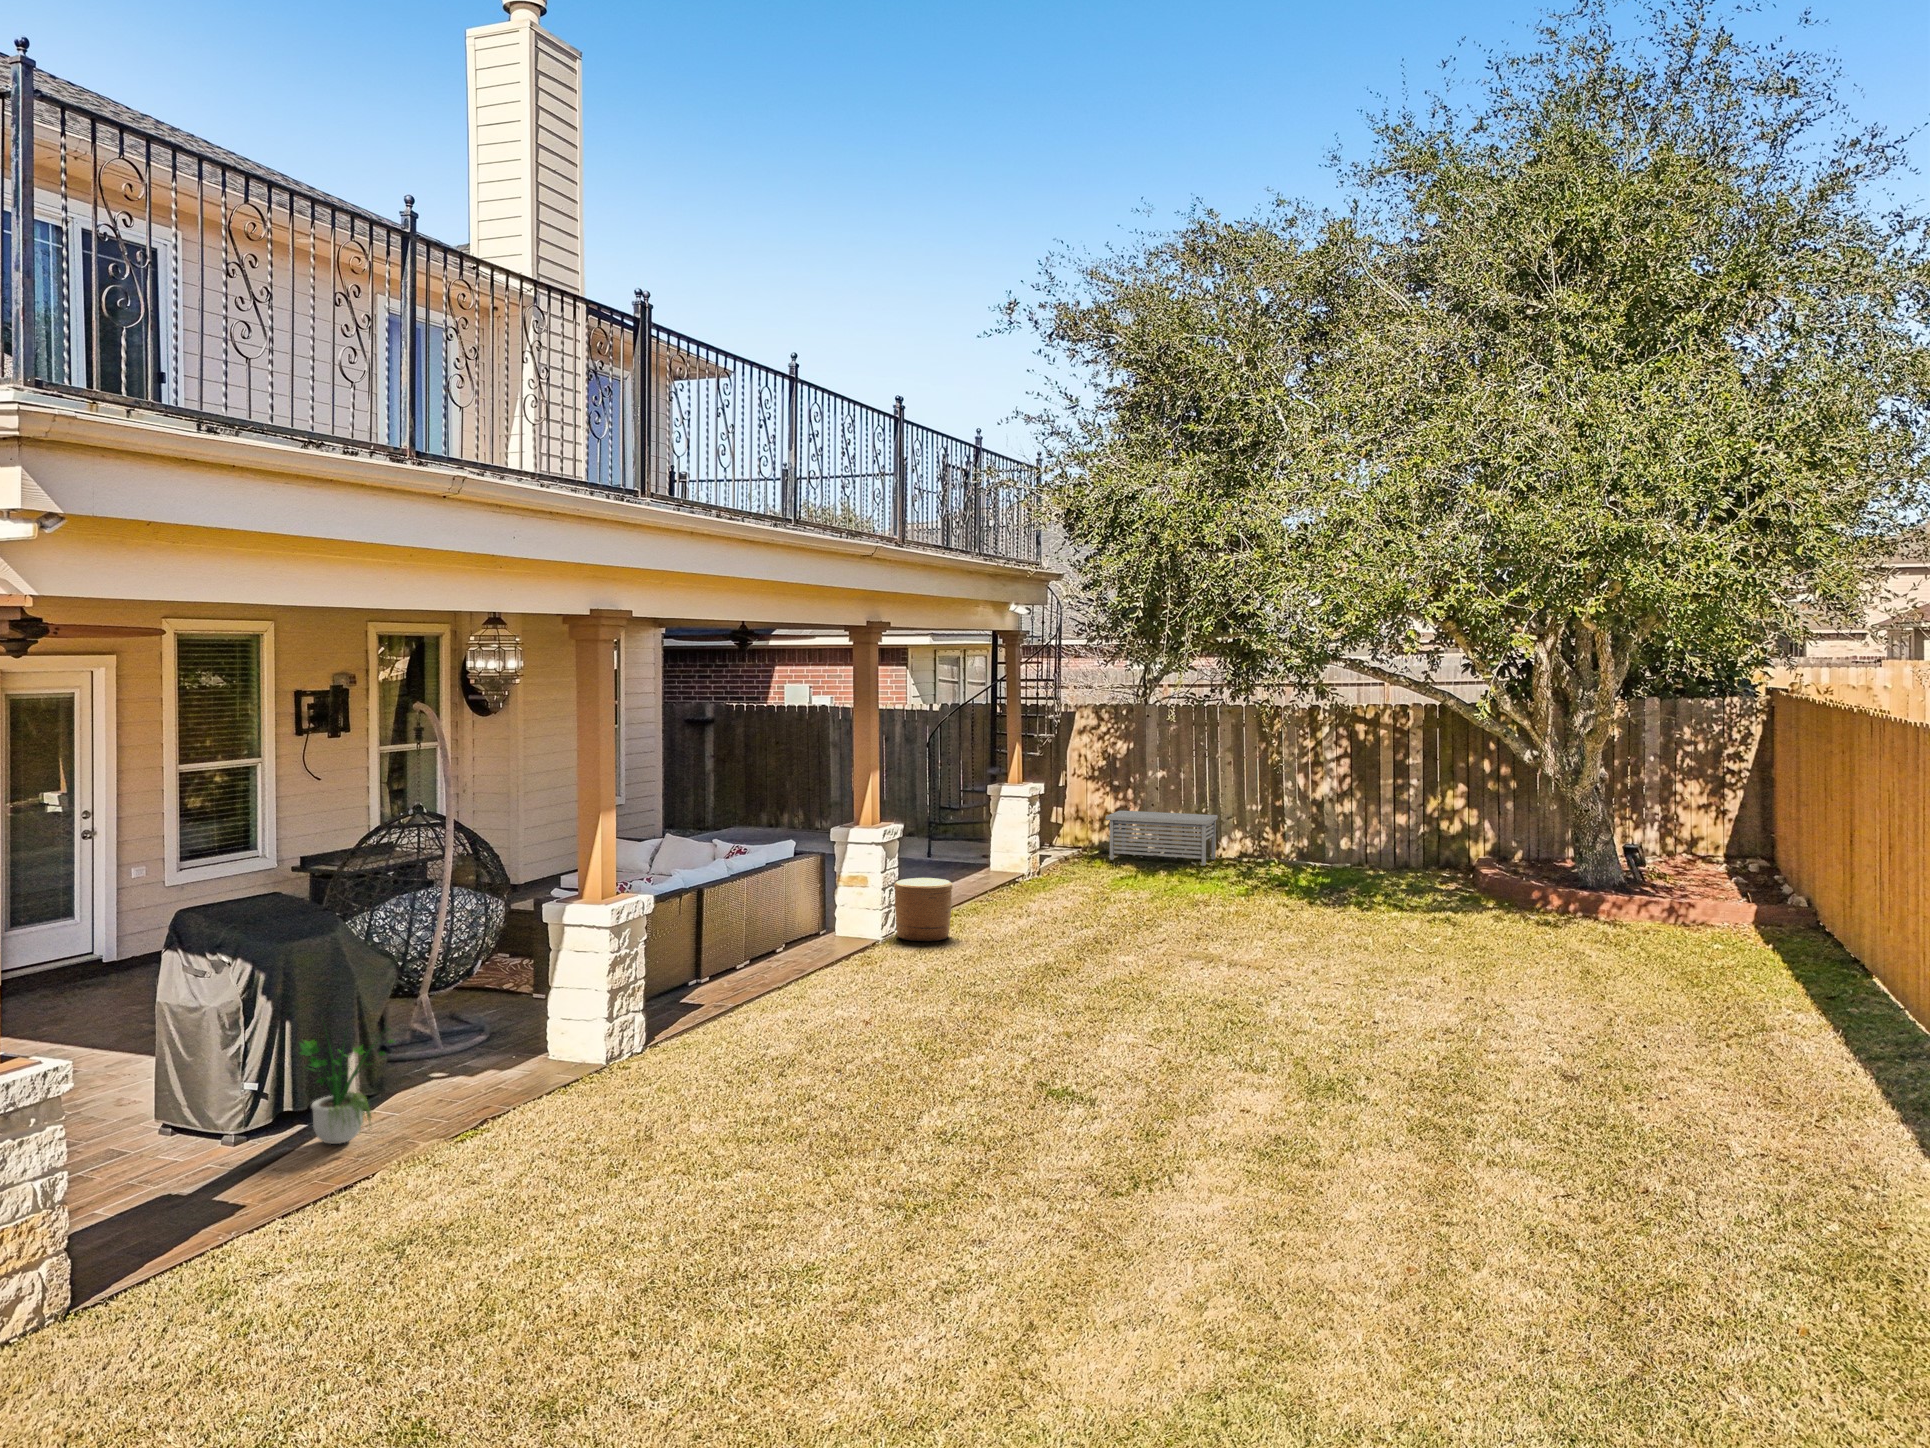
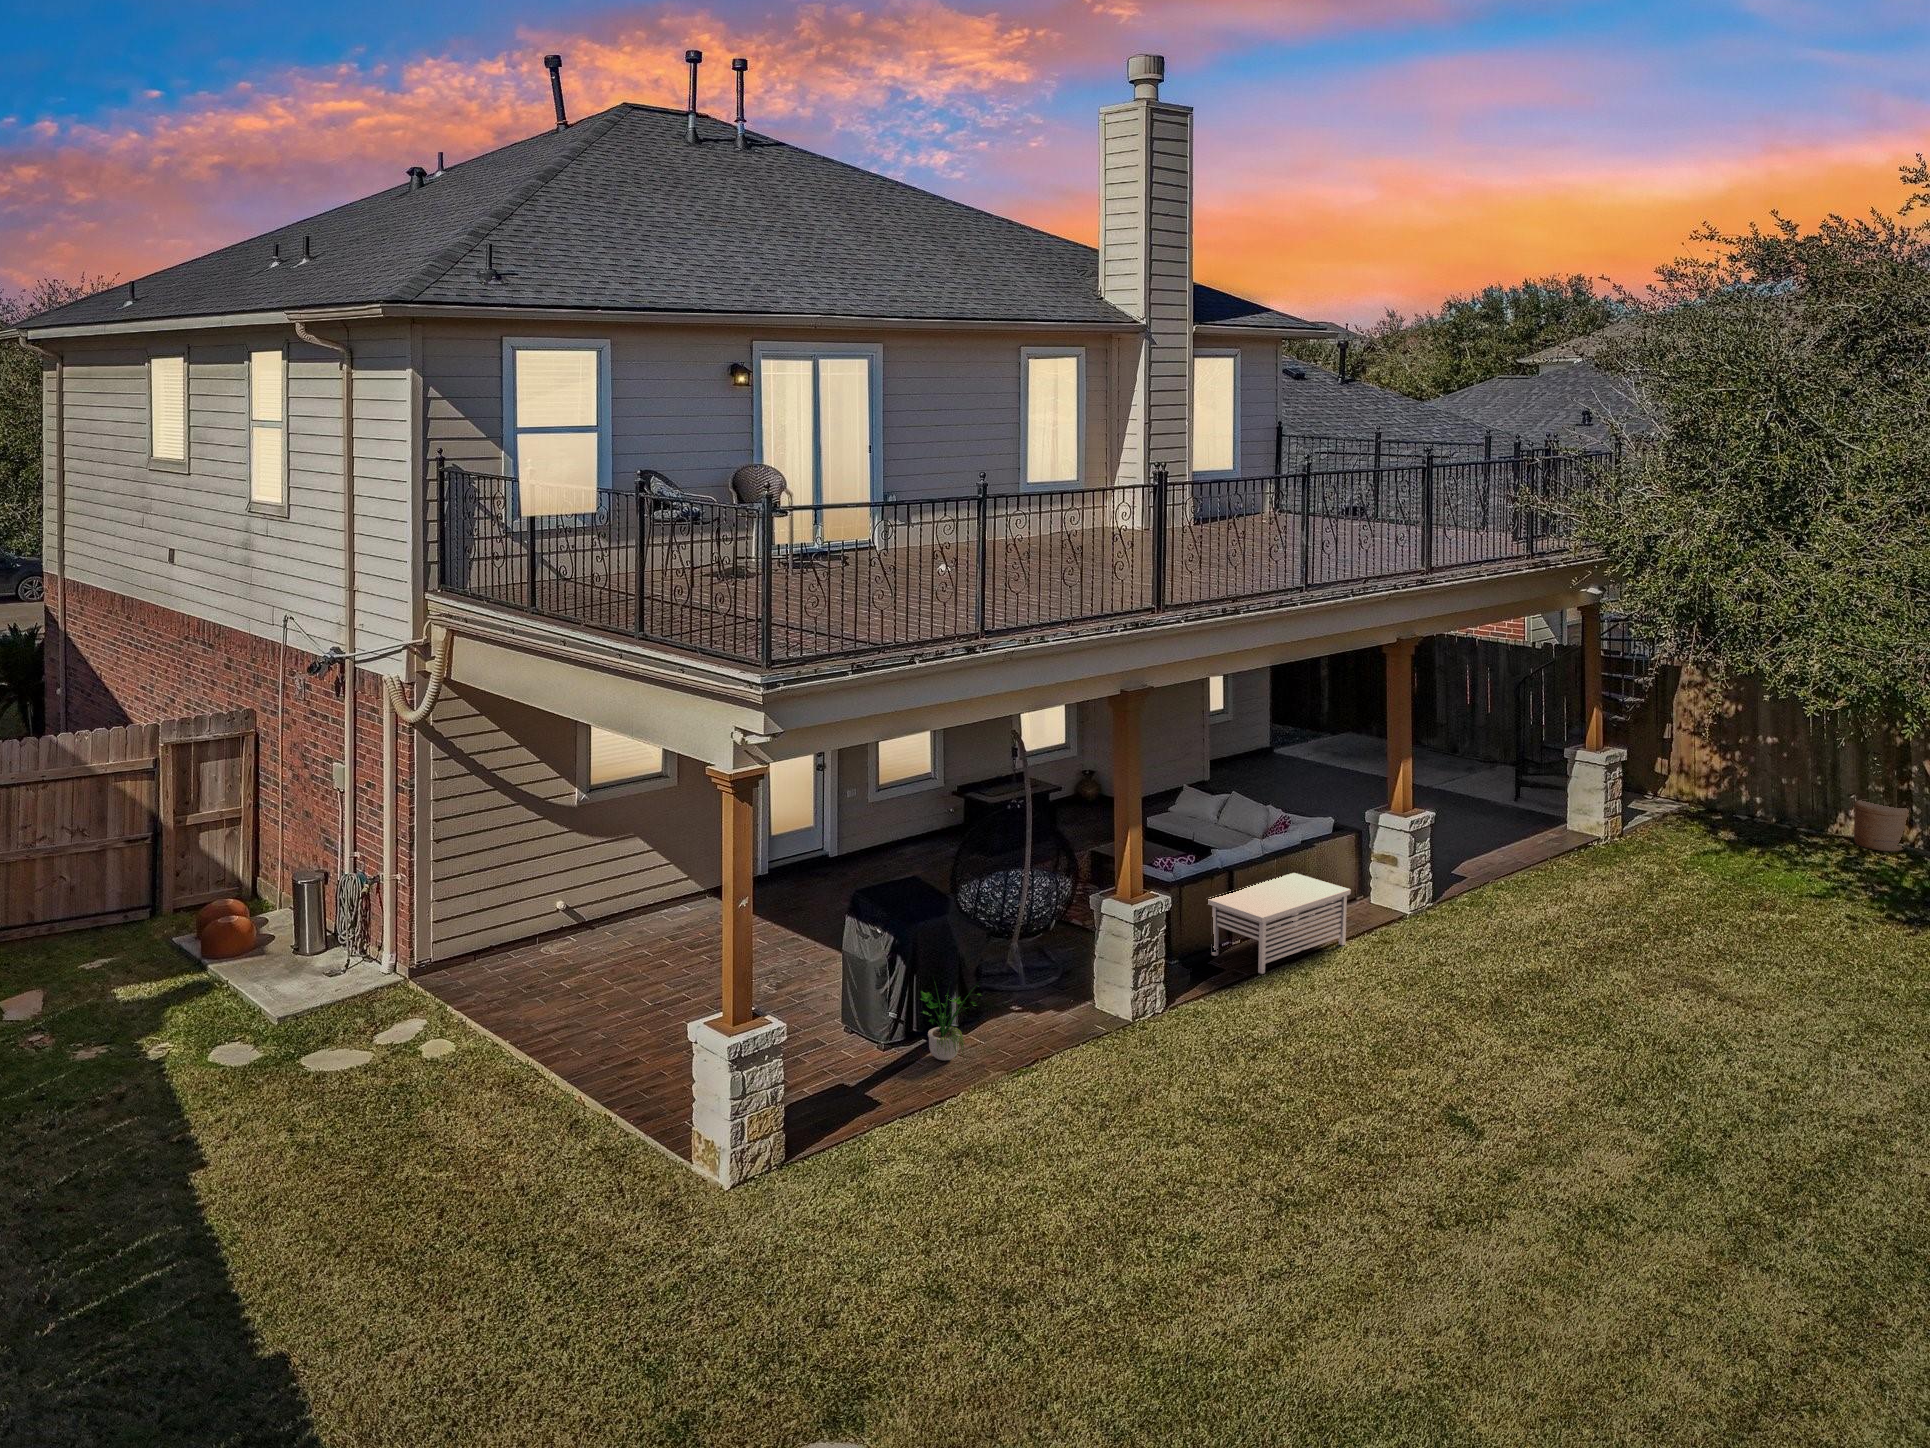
storage bench: present [1106,810,1218,866] -> present [1208,873,1351,974]
woven basket: present [894,878,952,942] -> present [1854,800,1909,852]

